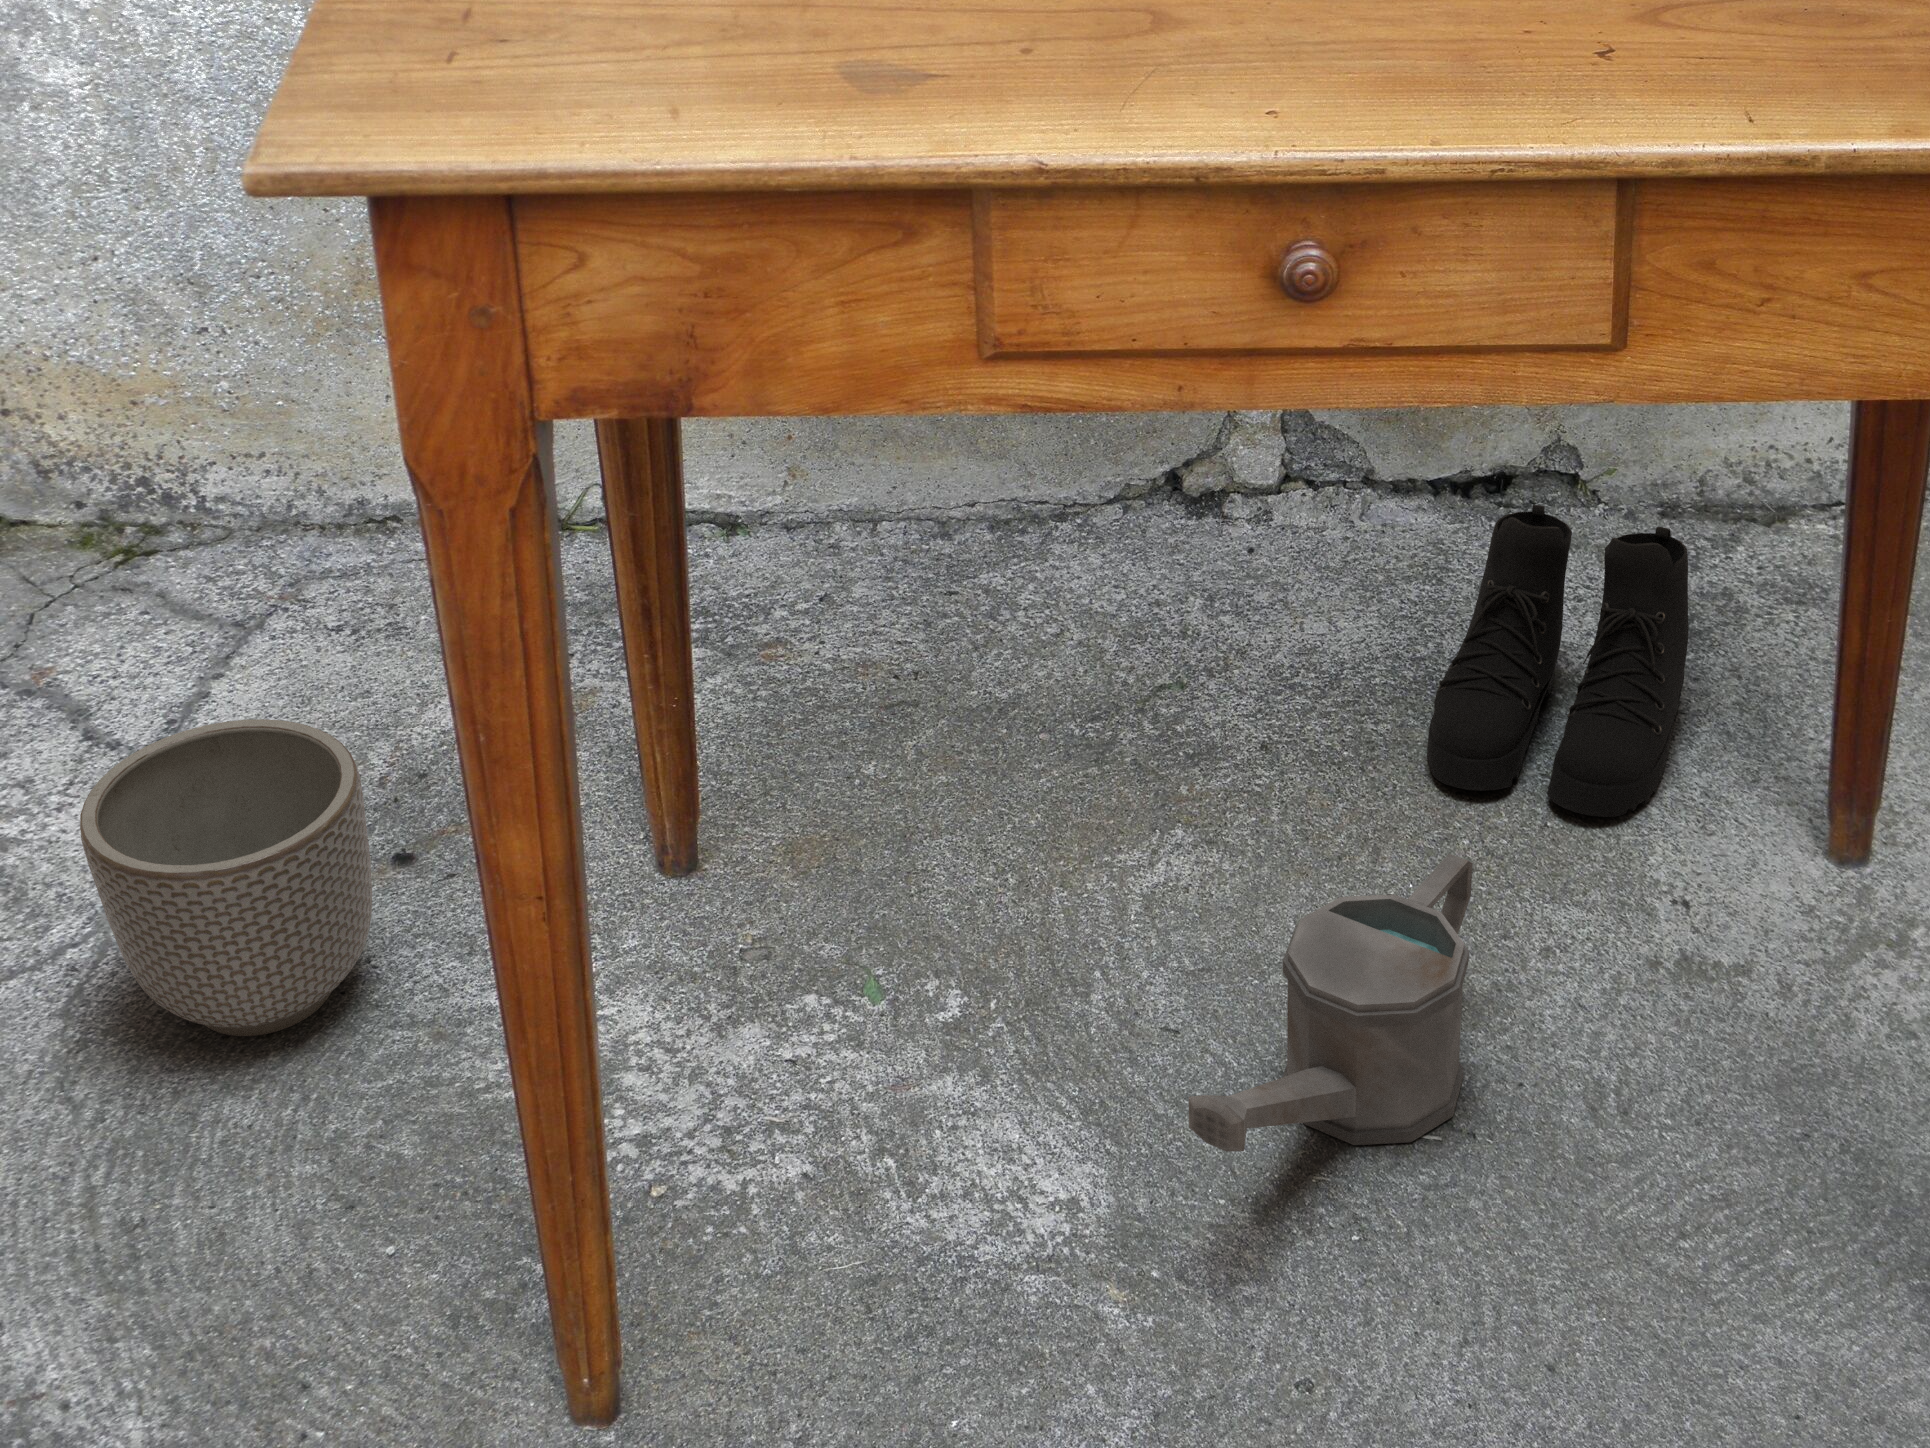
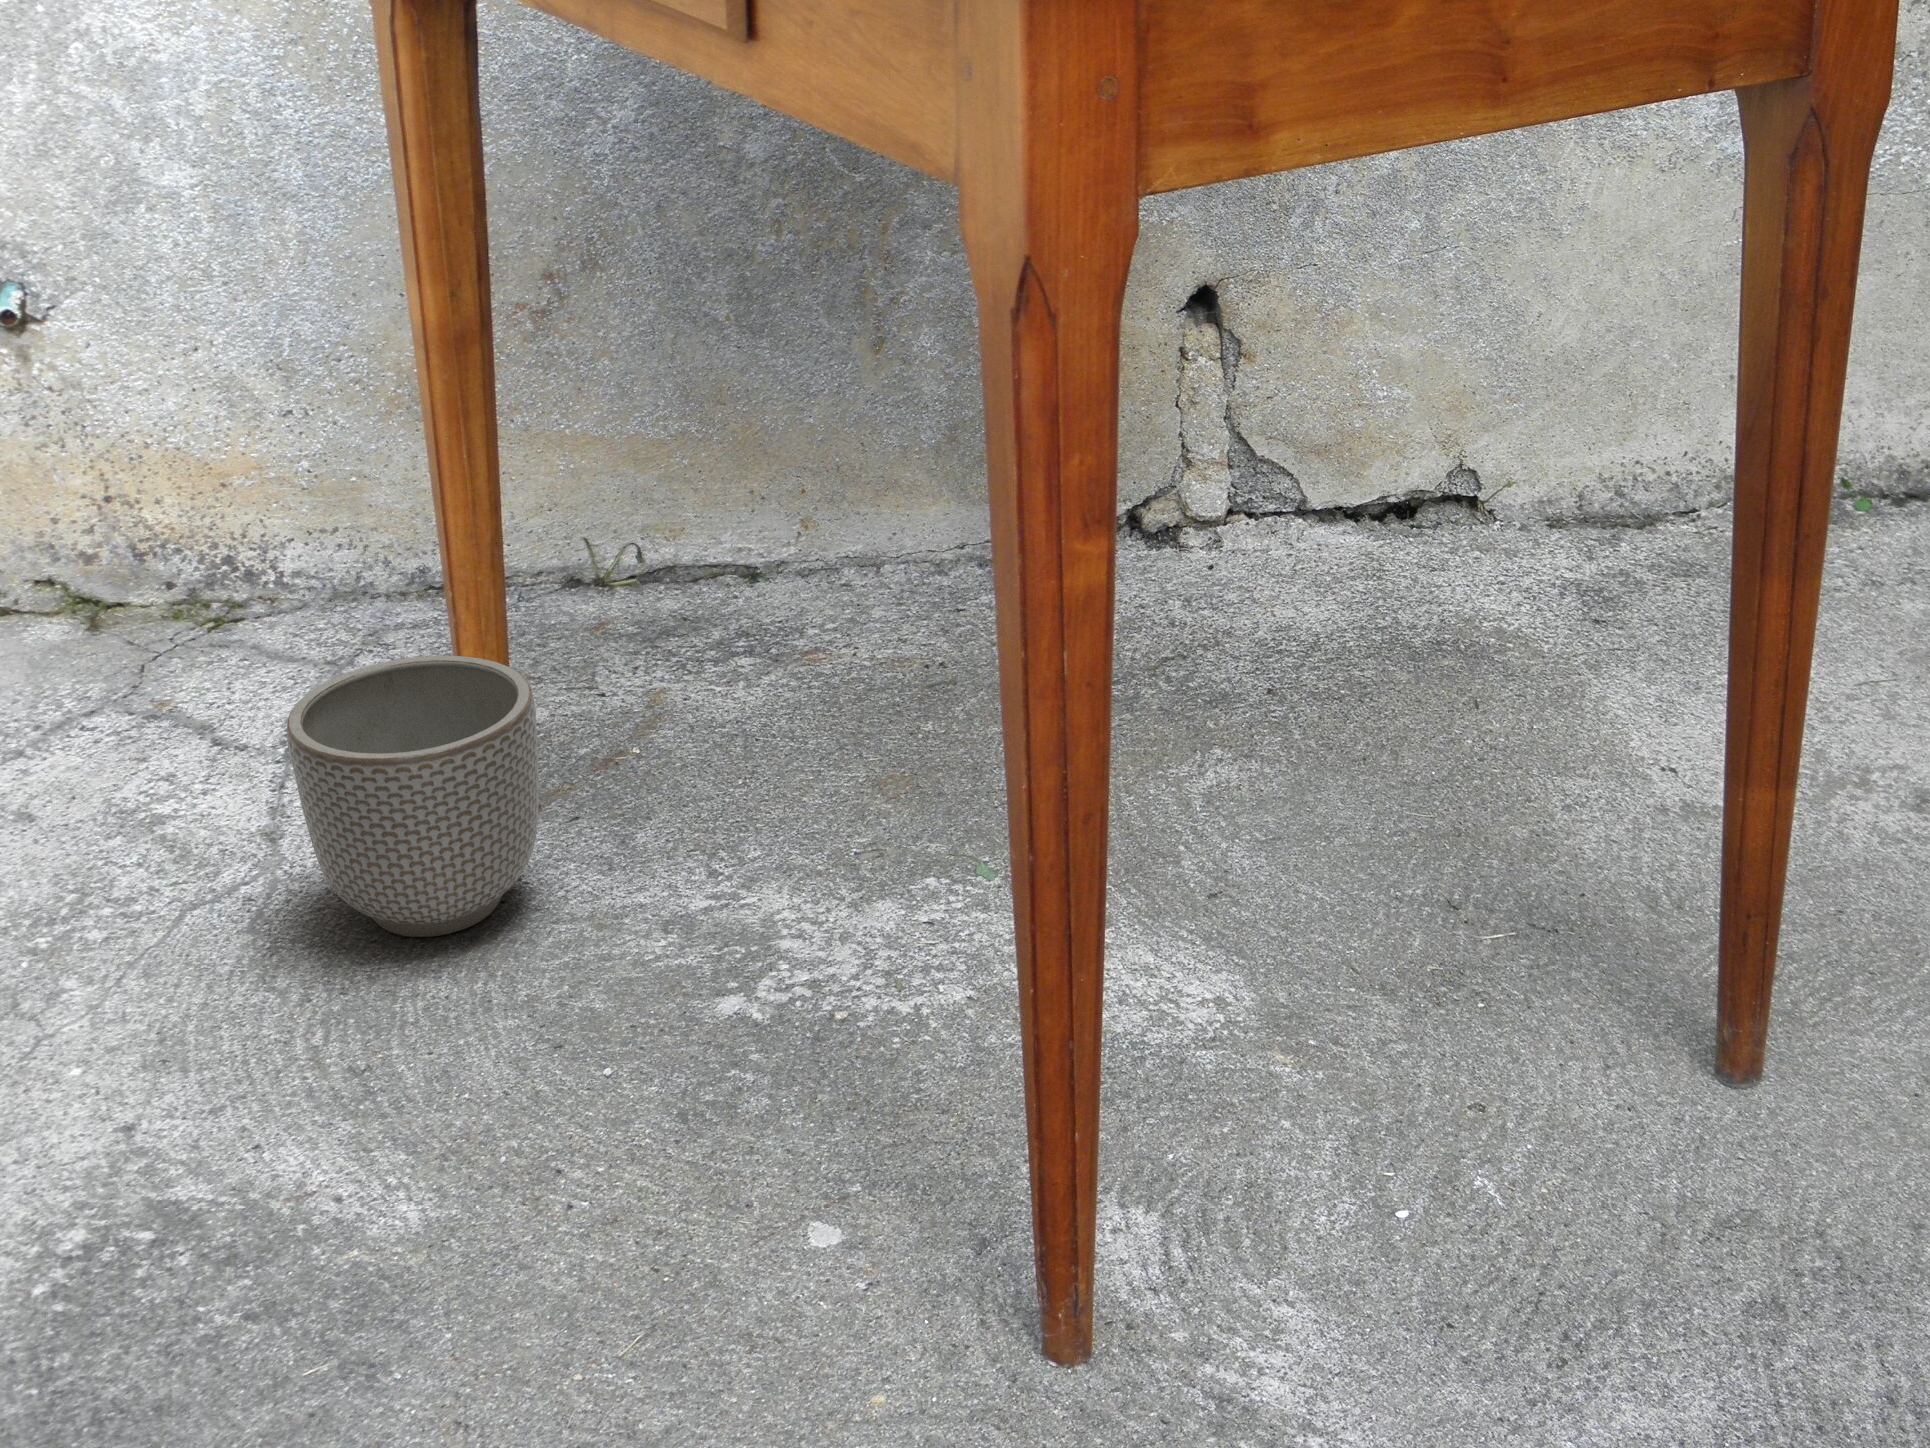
boots: present [1427,505,1689,817] -> none [1418,473,1627,710]
watering can: present [1189,854,1472,1152] -> none [1331,702,1530,941]

